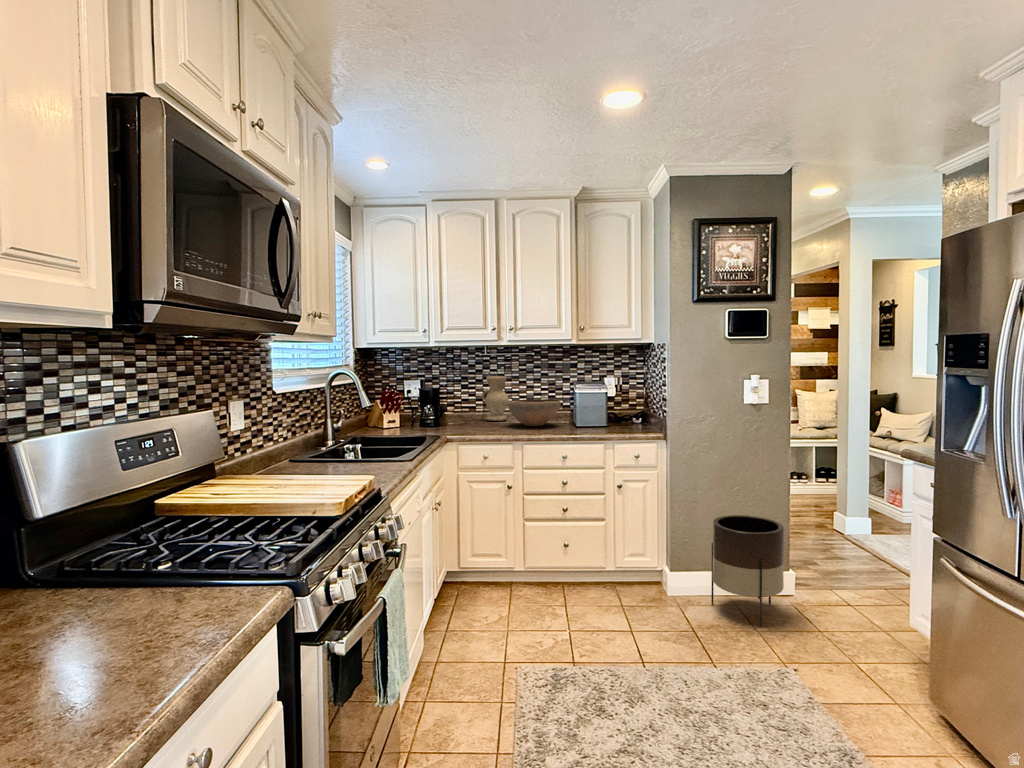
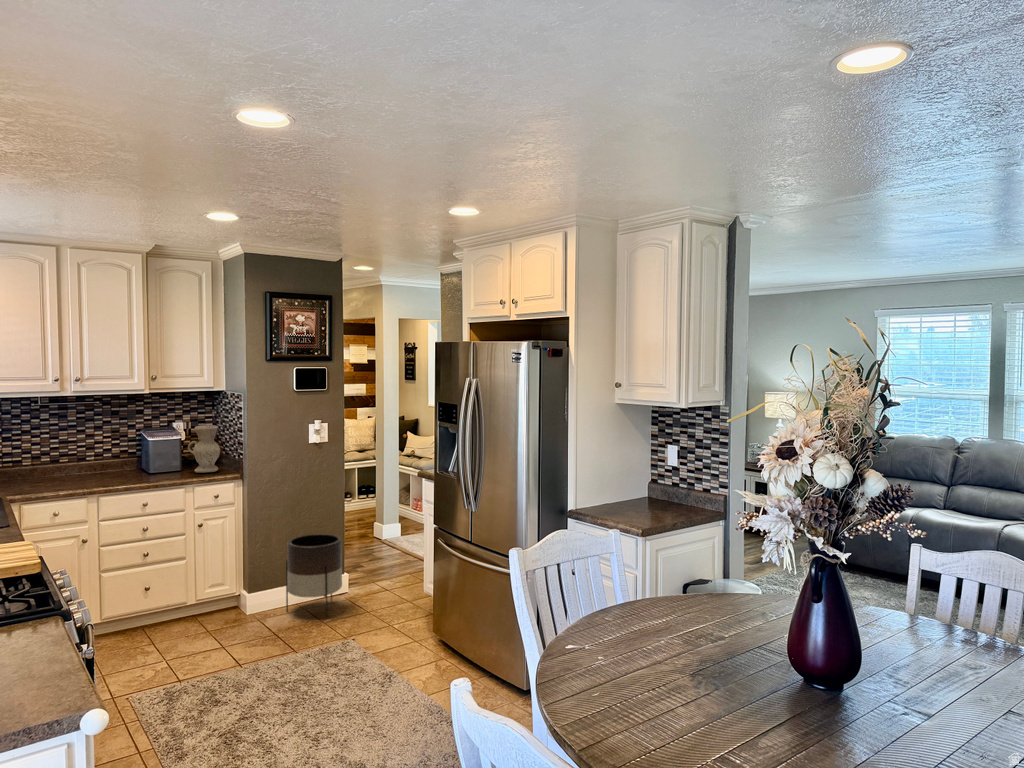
vase: present [482,376,509,421] -> present [188,425,220,473]
bowl: present [508,399,561,426] -> none [72,448,134,477]

